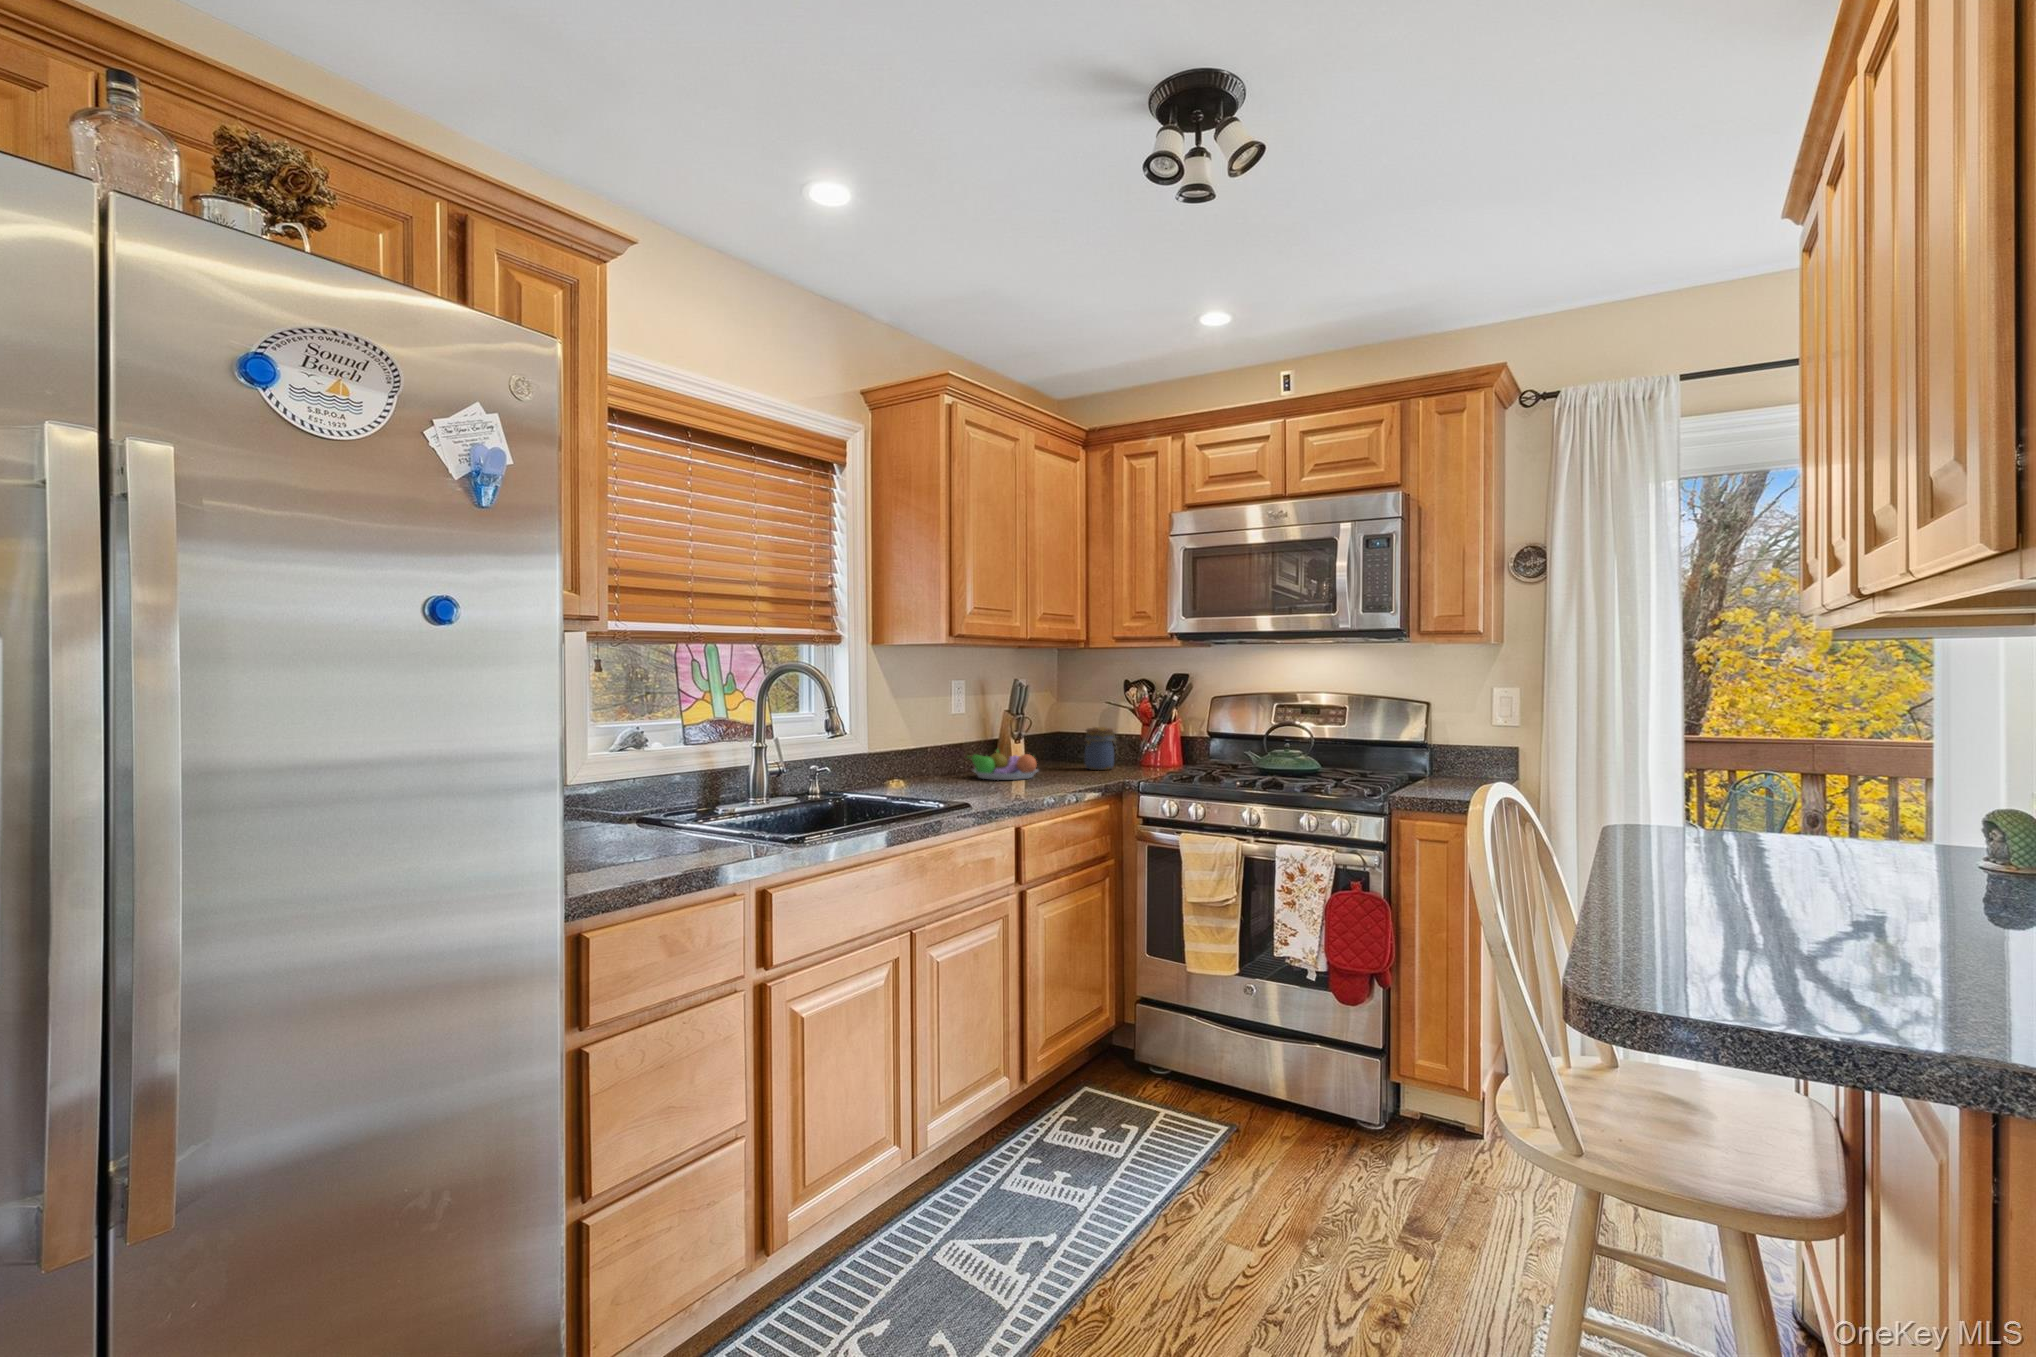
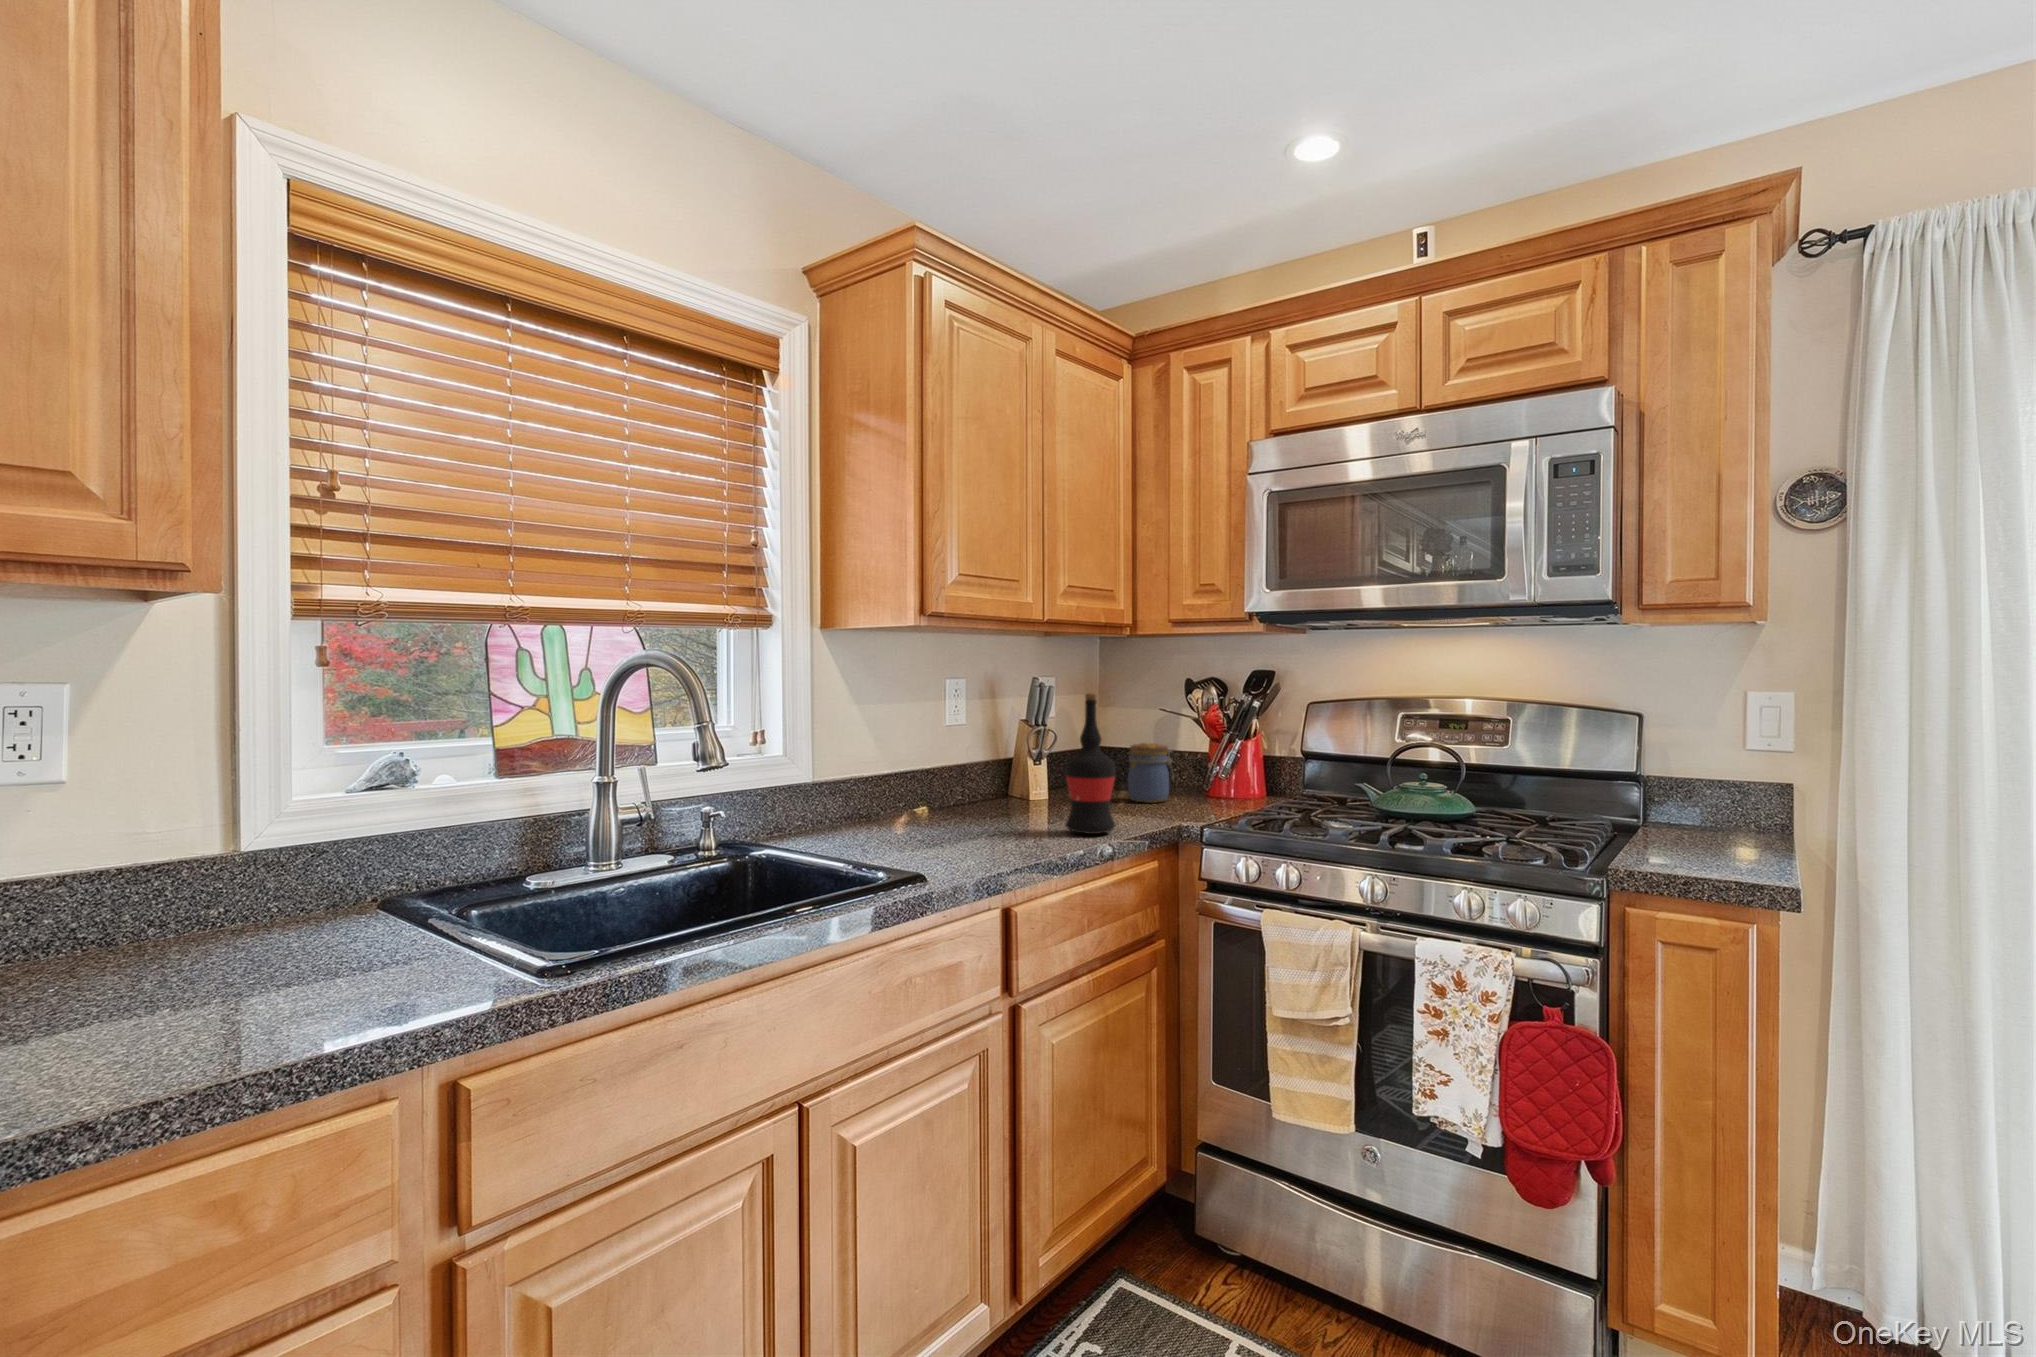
wine bottle: none [1048,690,1082,785] -> present [1065,693,1116,834]
fruit bowl: present [967,750,1038,780] -> none [960,773,1060,820]

